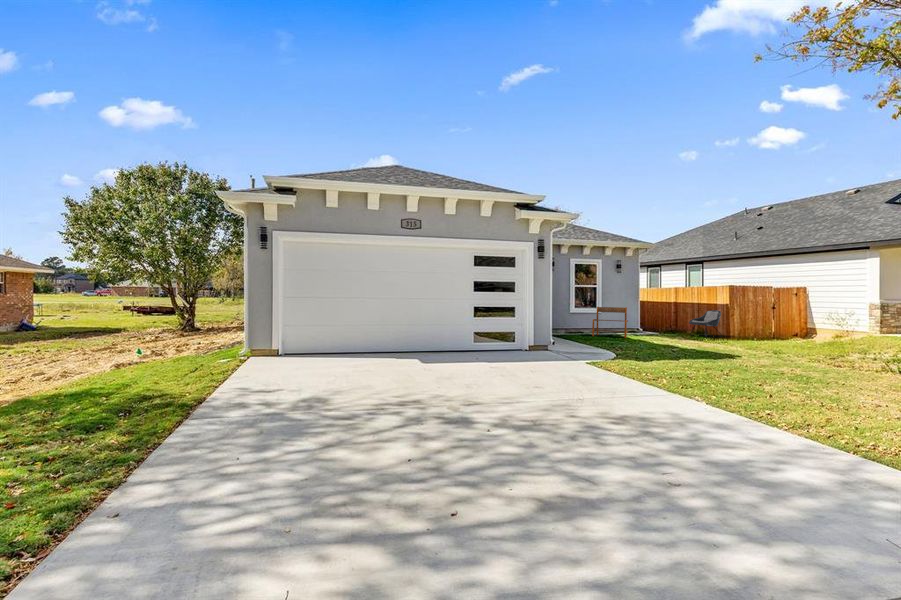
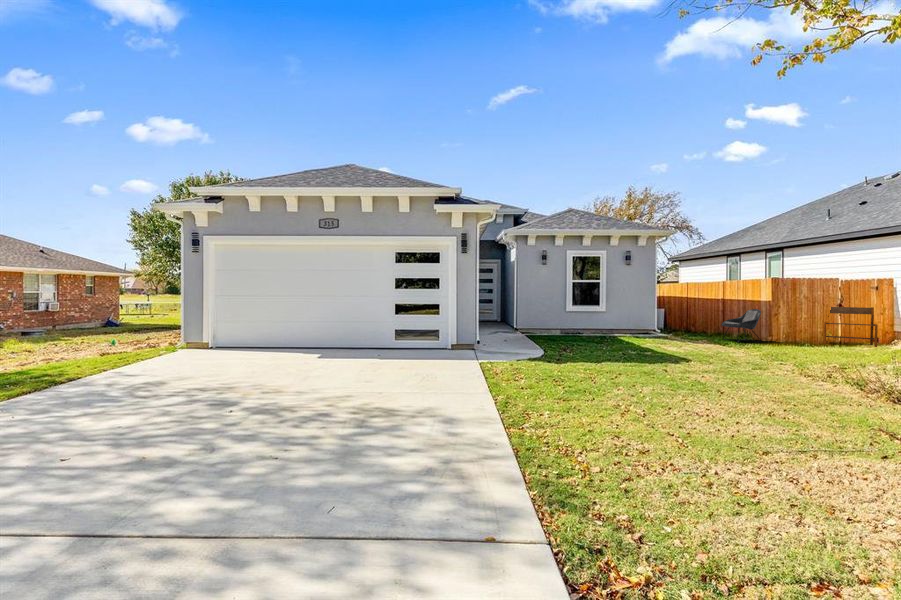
bench: present [592,307,628,338] -> present [824,307,878,347]

